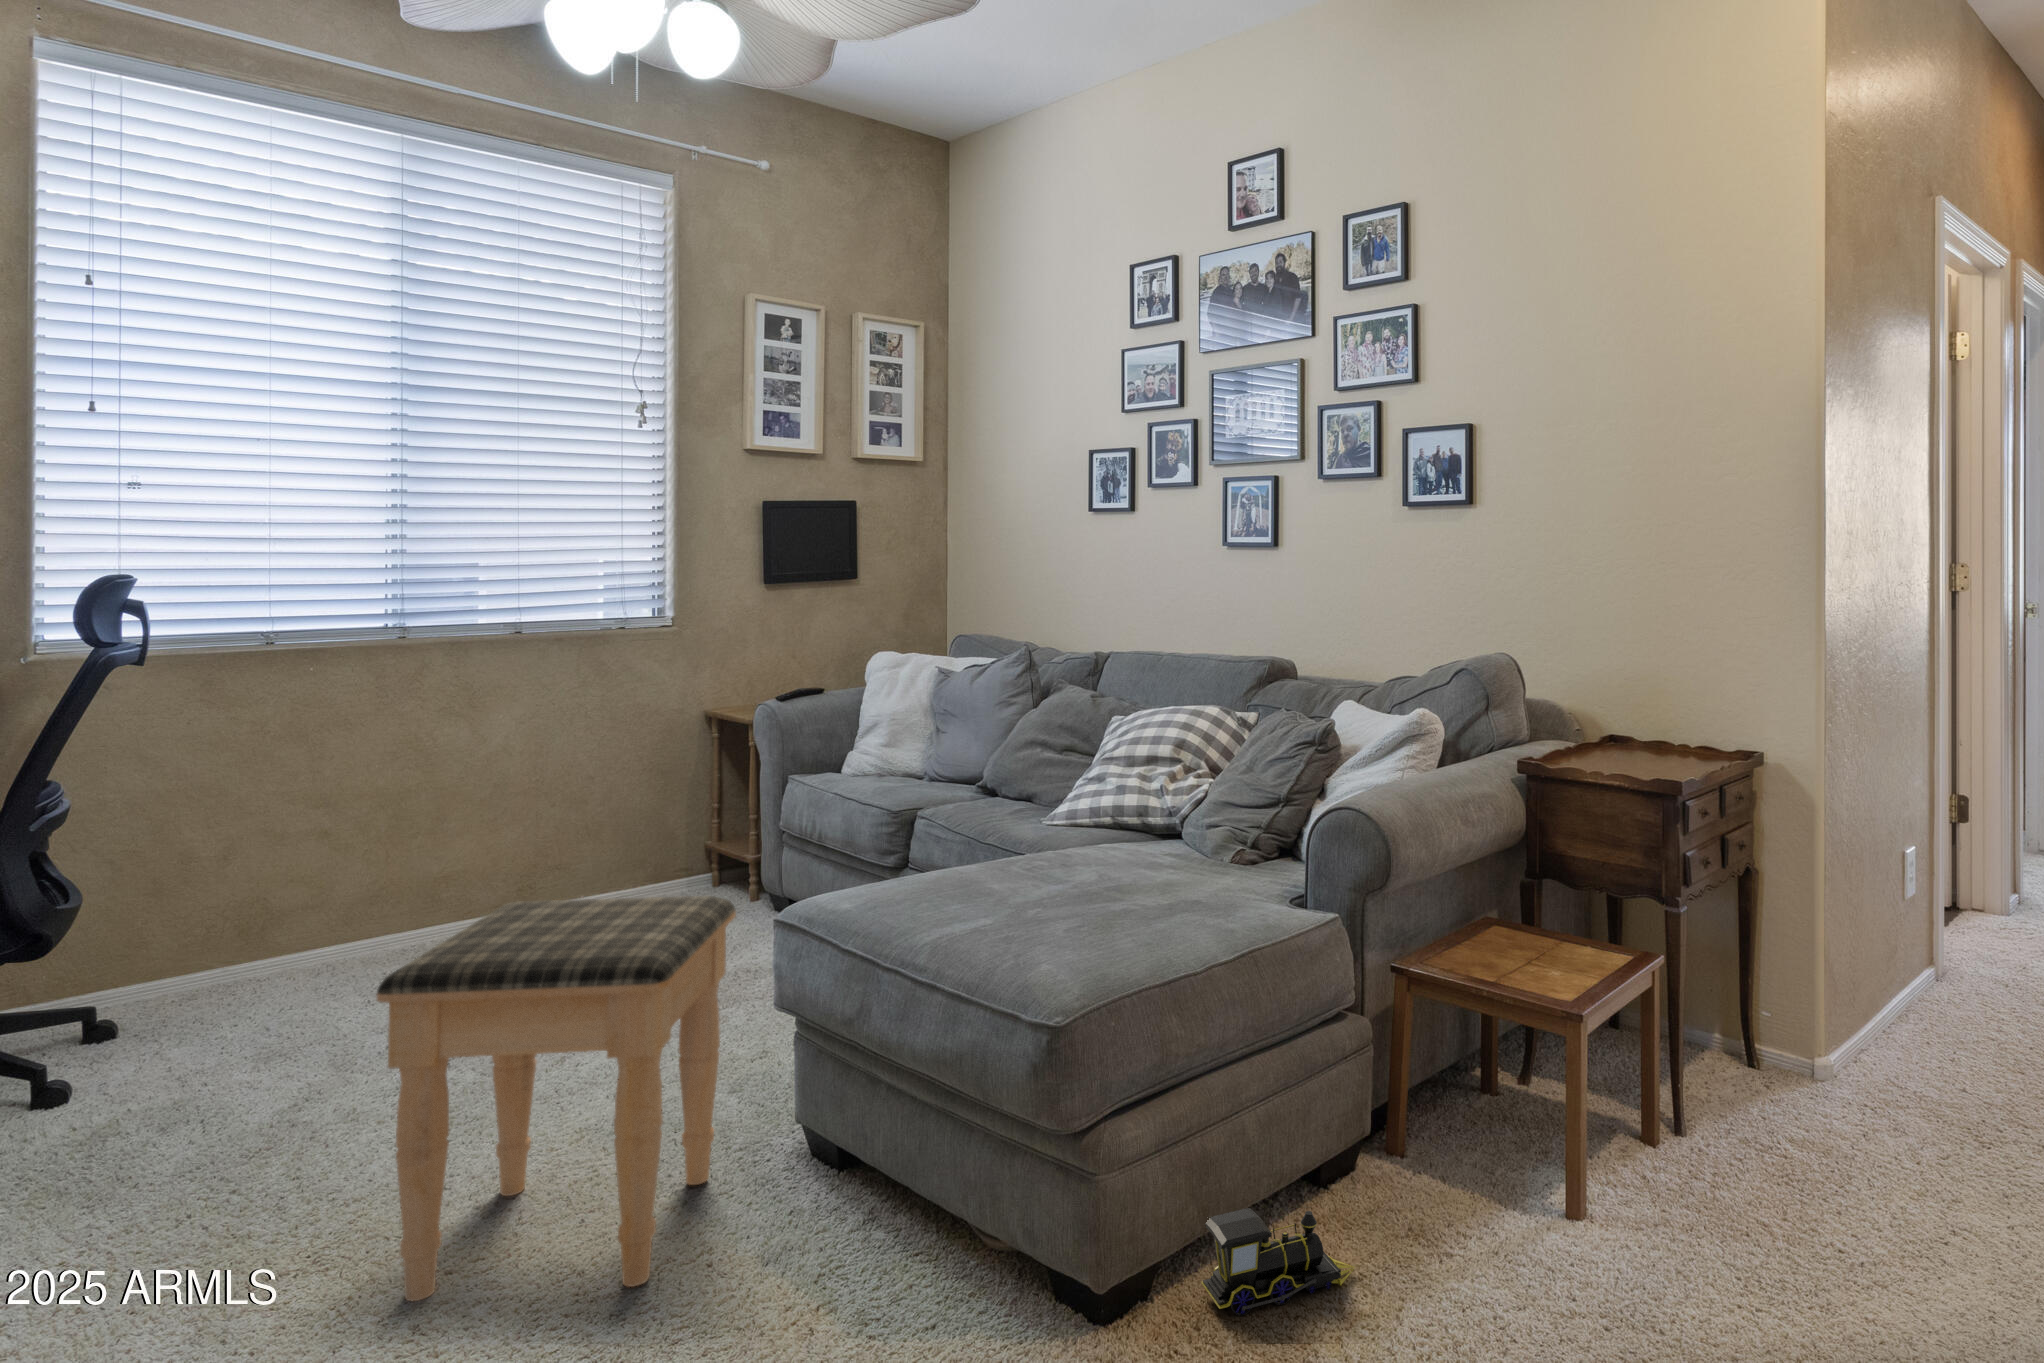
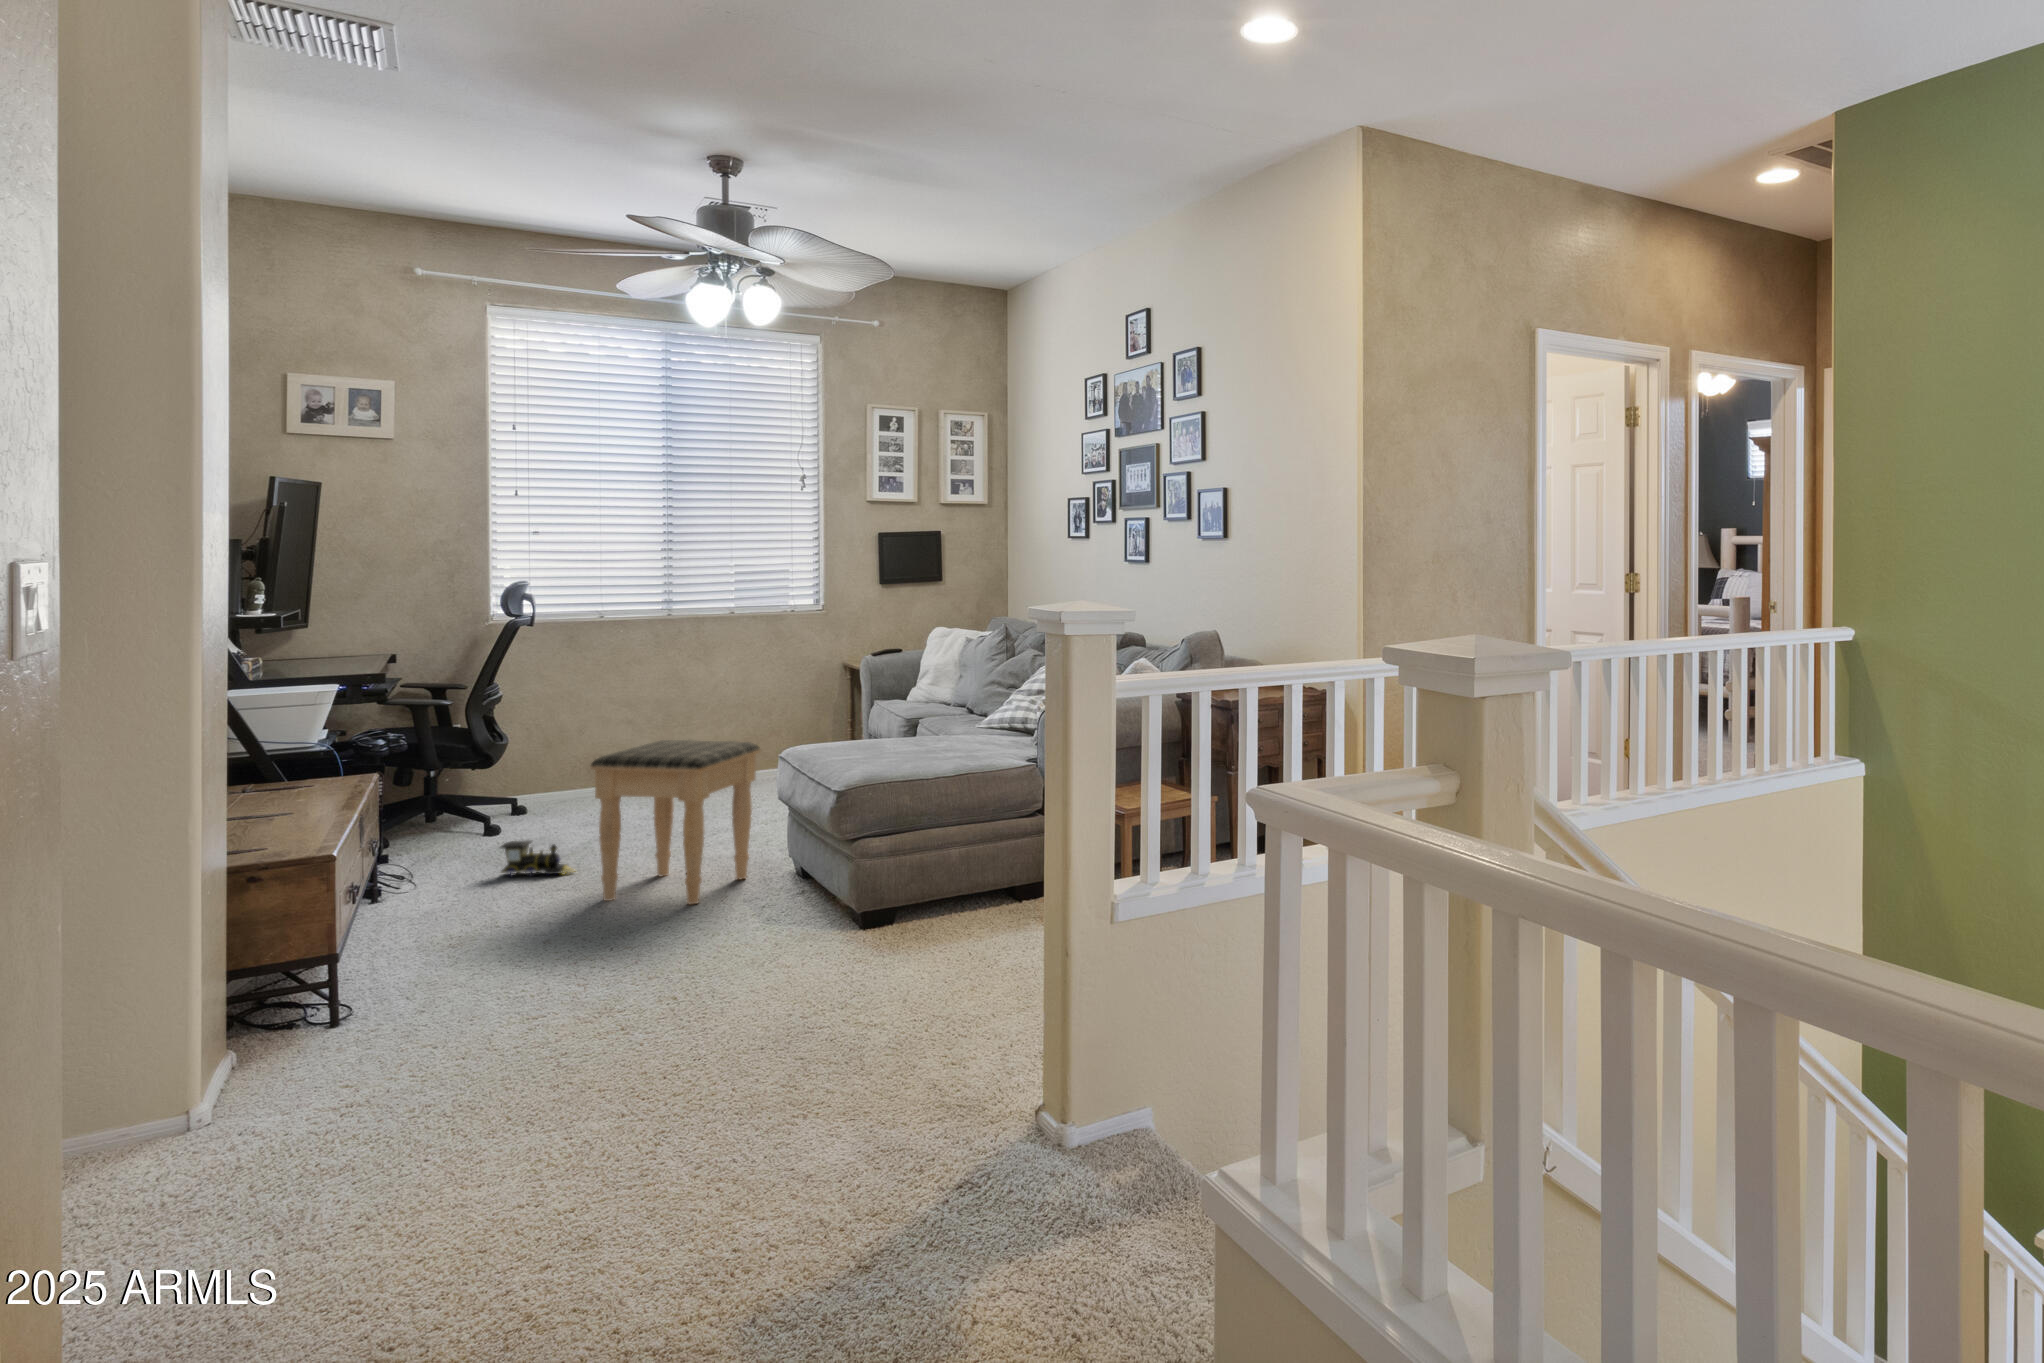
toy train: present [1201,1208,1354,1316] -> present [501,840,576,876]

